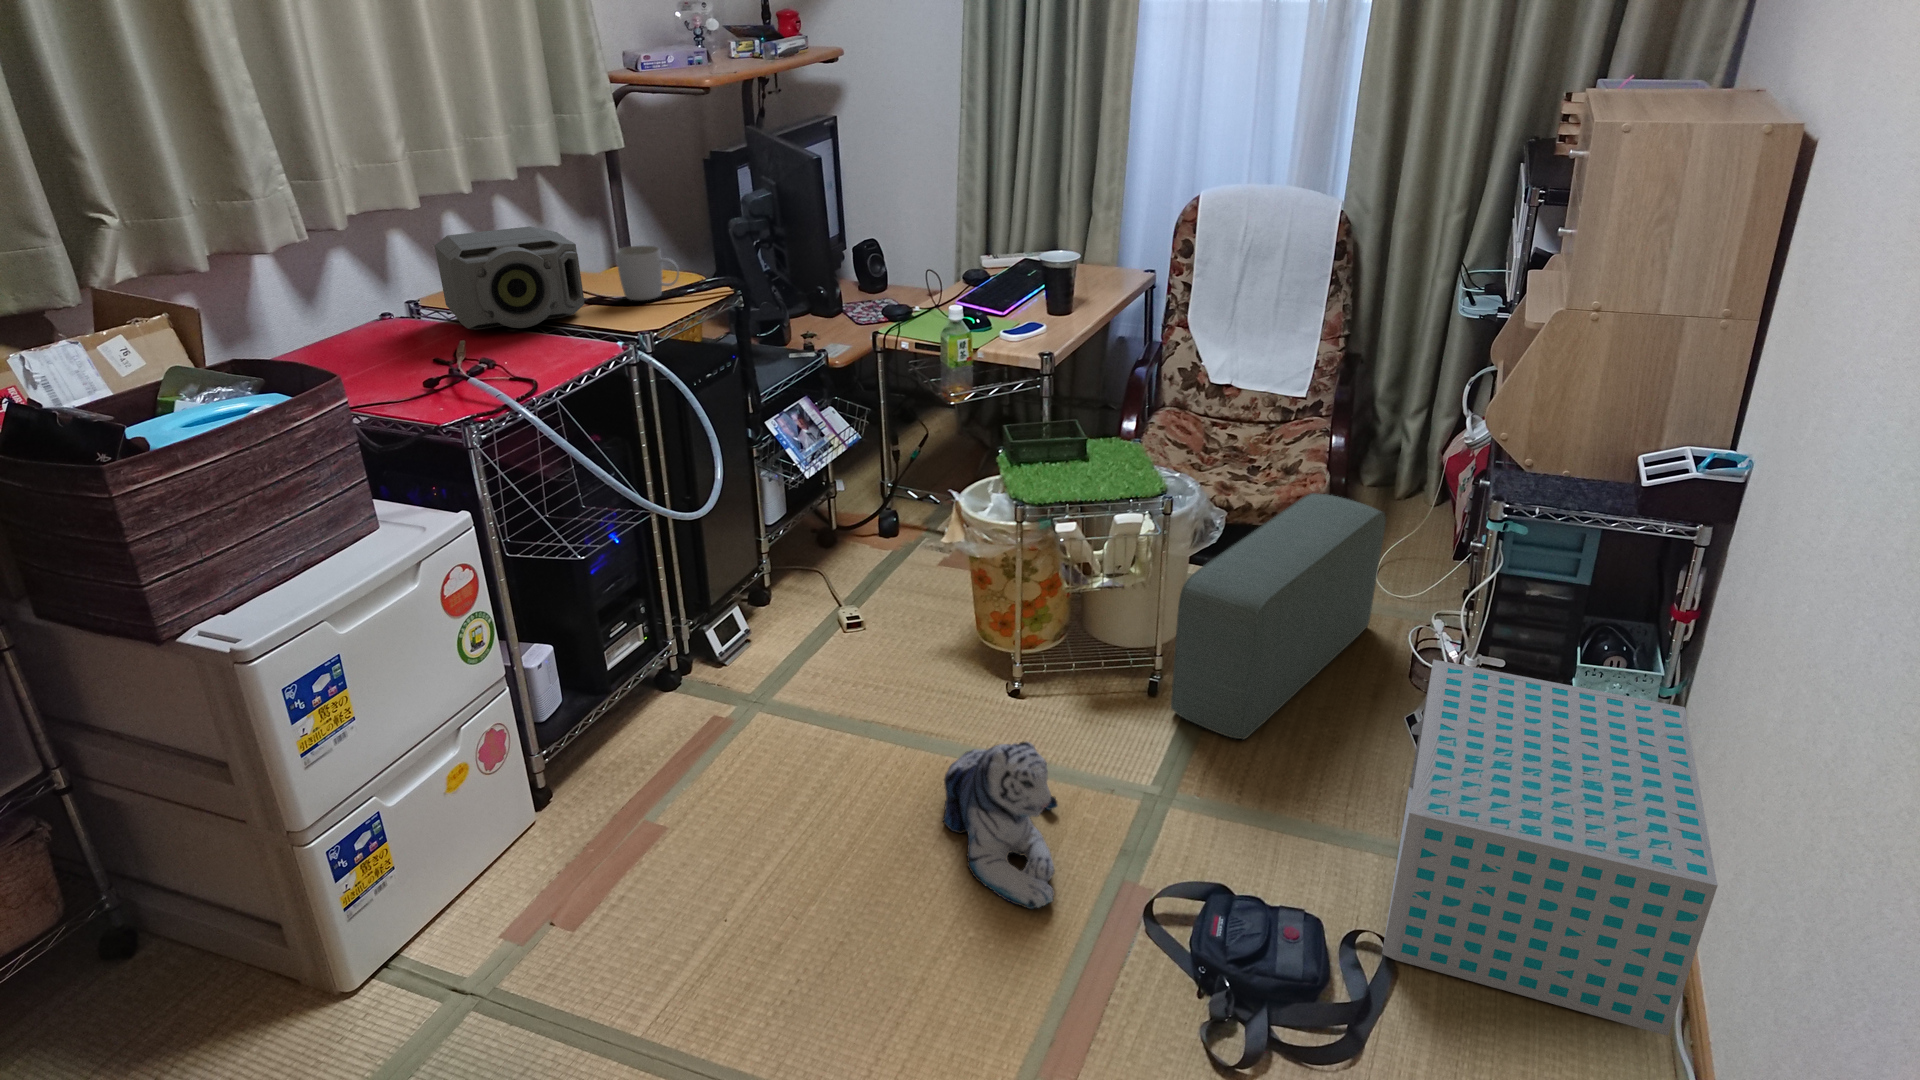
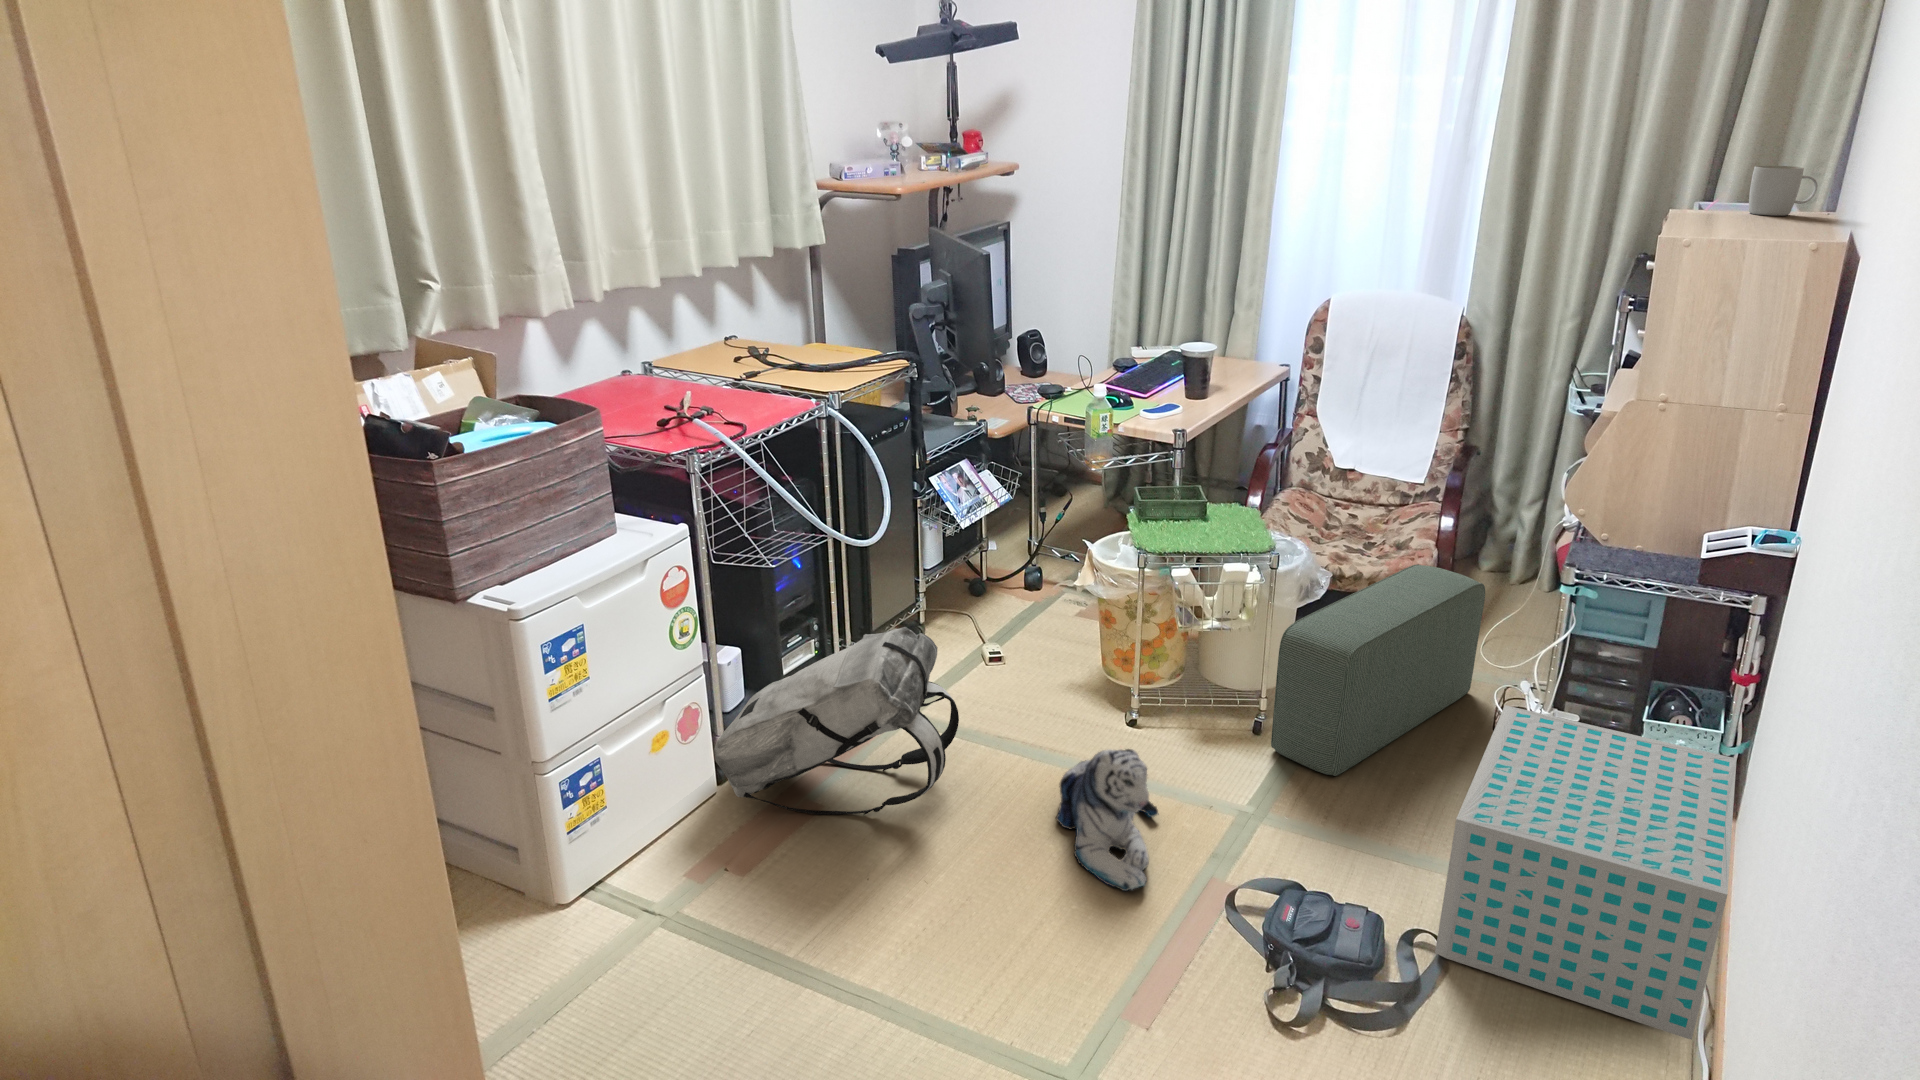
speaker: present [435,226,584,330] -> none [670,305,785,386]
mug: present [616,246,679,300] -> present [1749,166,1818,216]
backpack: none [529,612,823,841] -> present [714,627,959,815]

